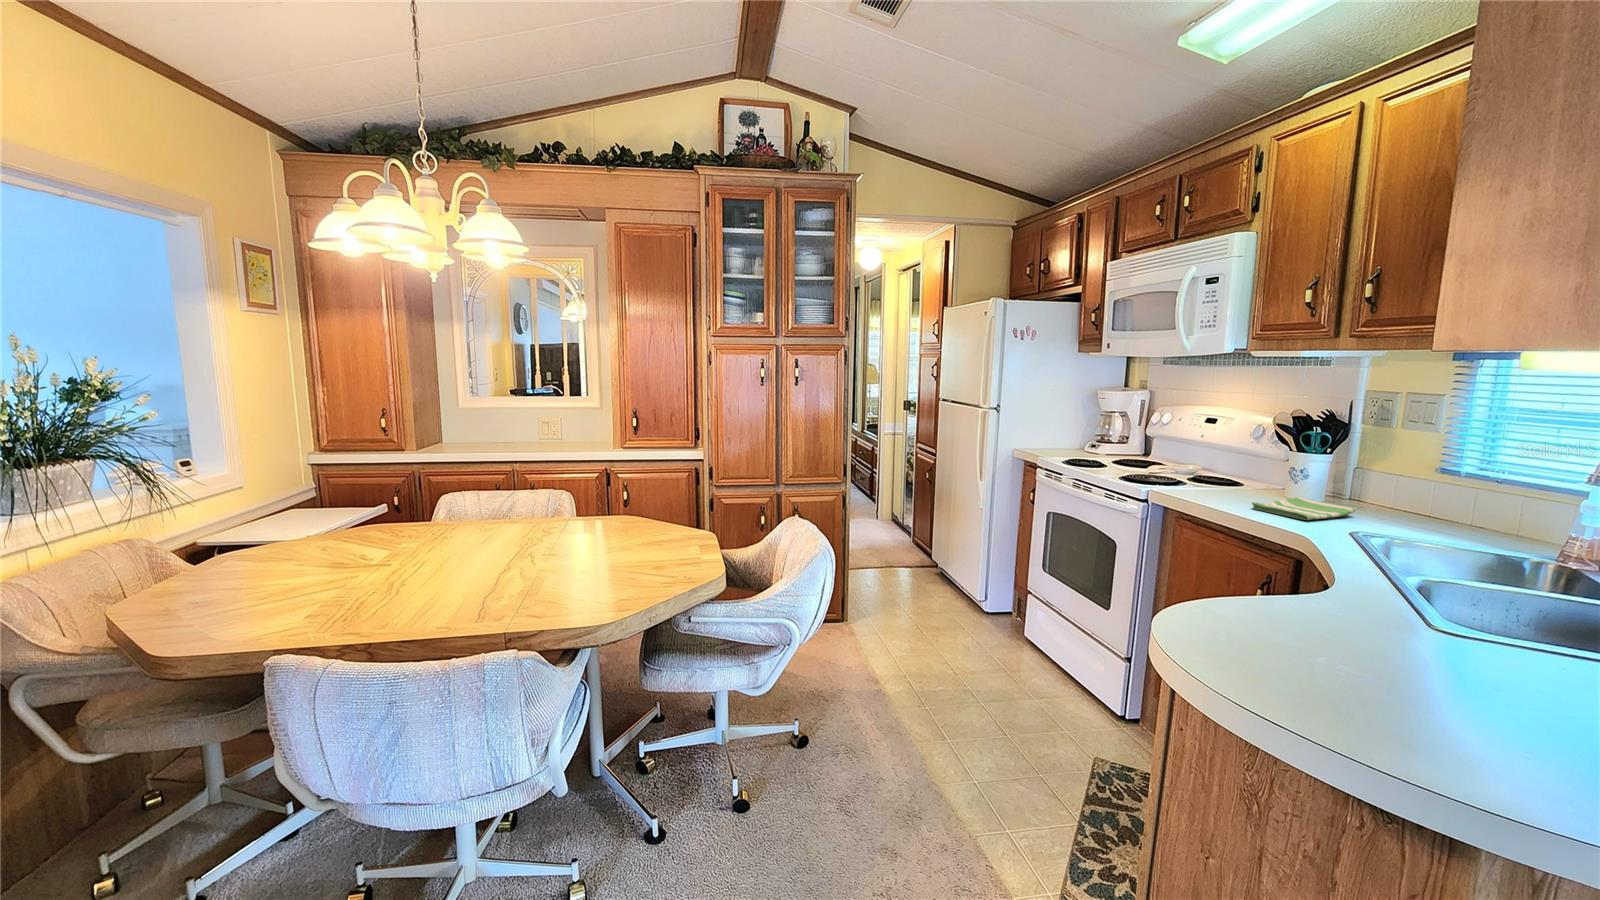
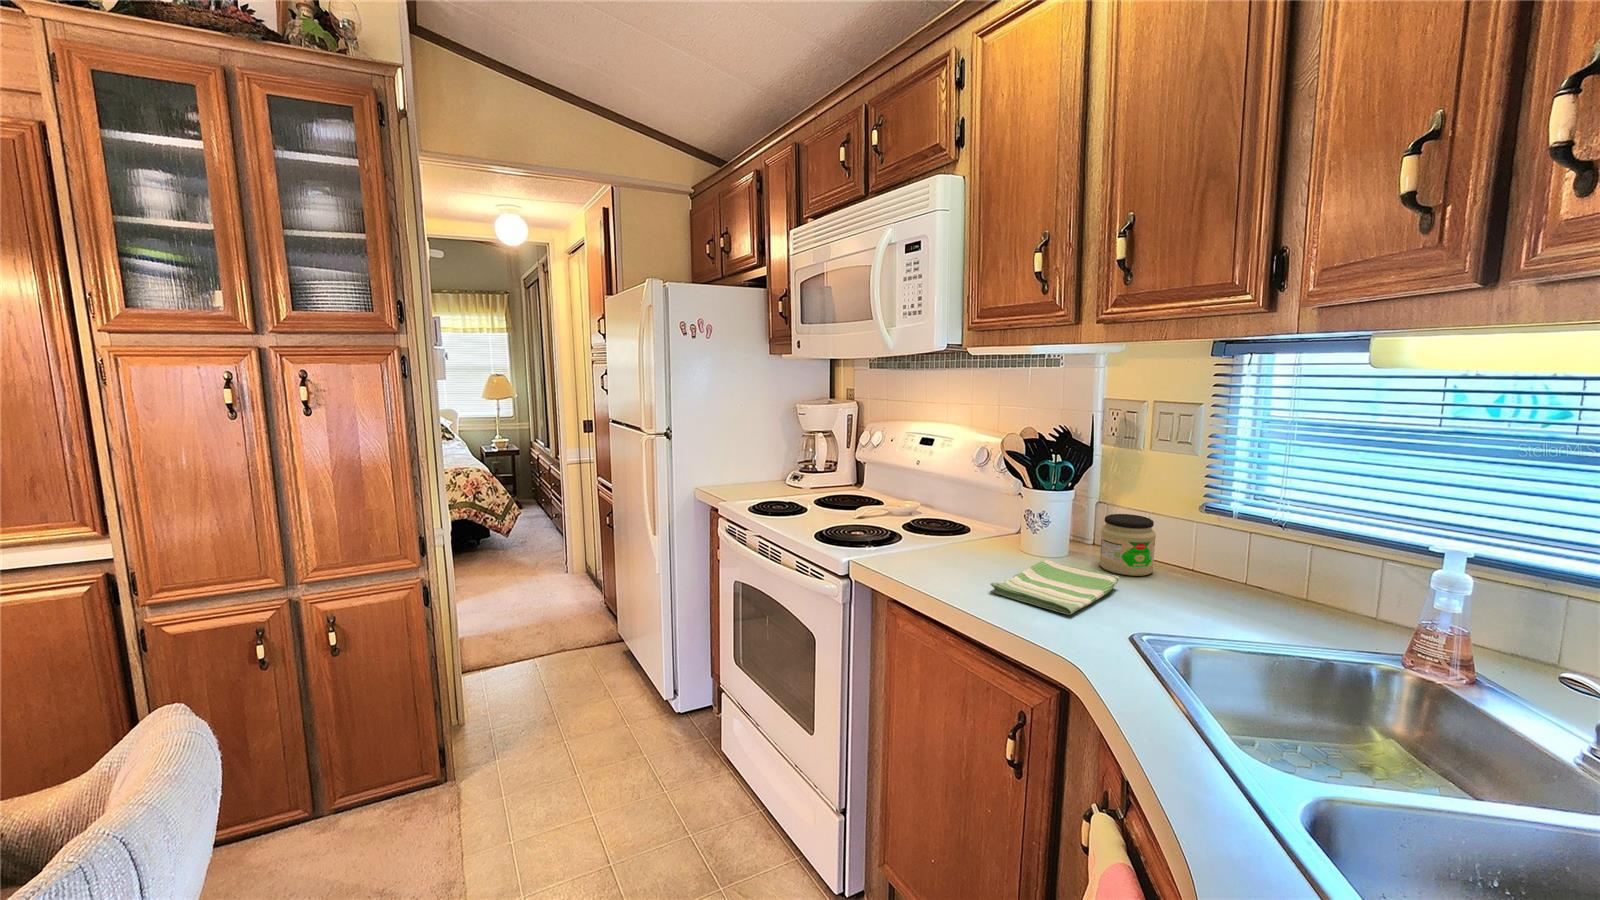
jar: none [1347,472,1398,514] -> present [1099,514,1156,576]

